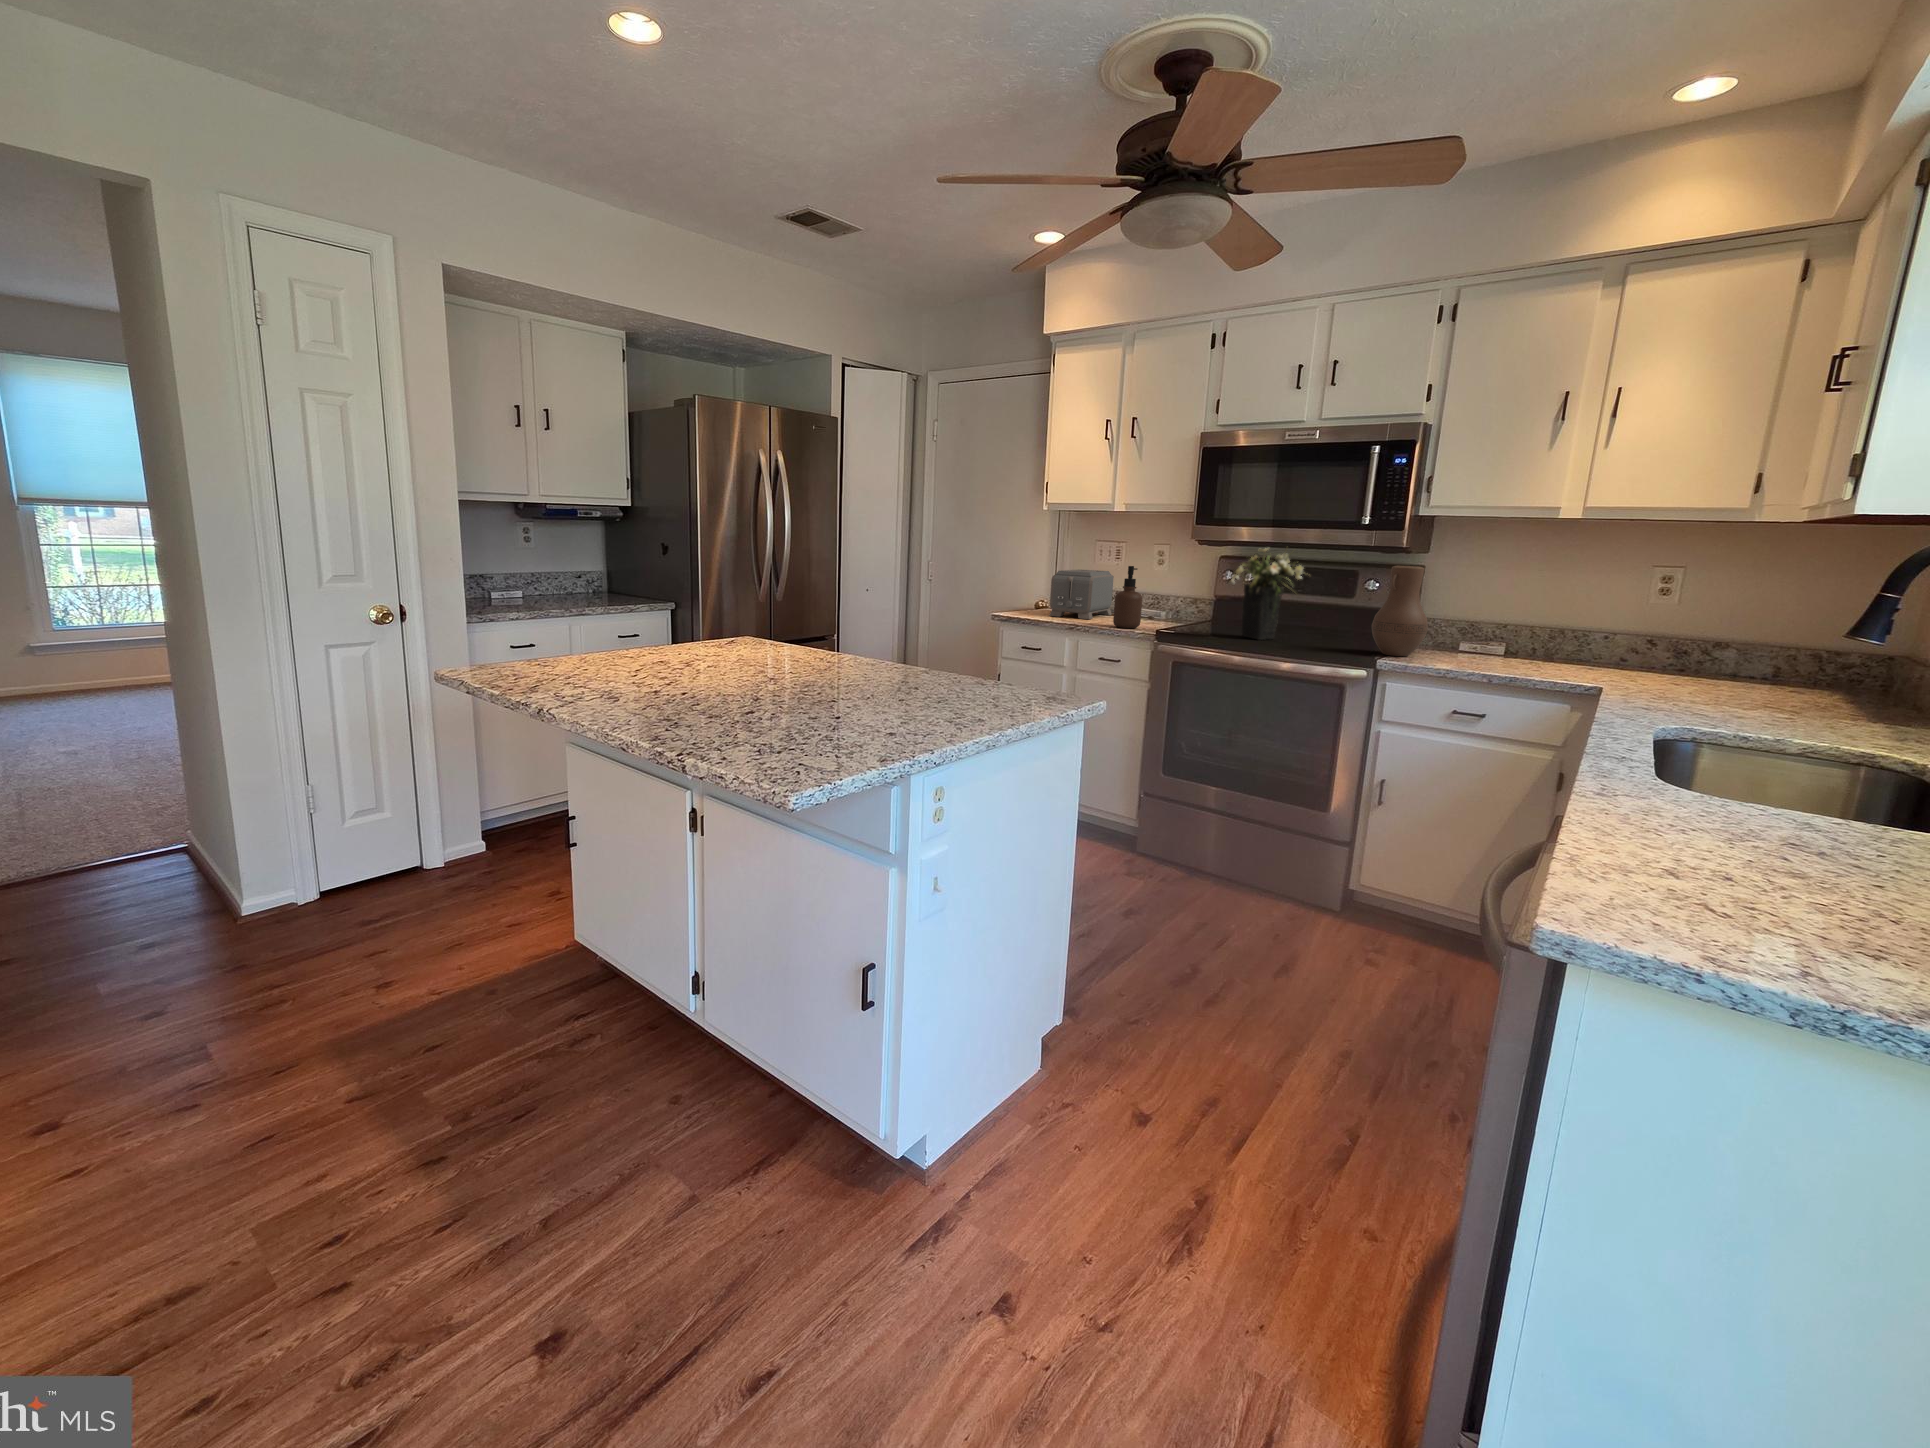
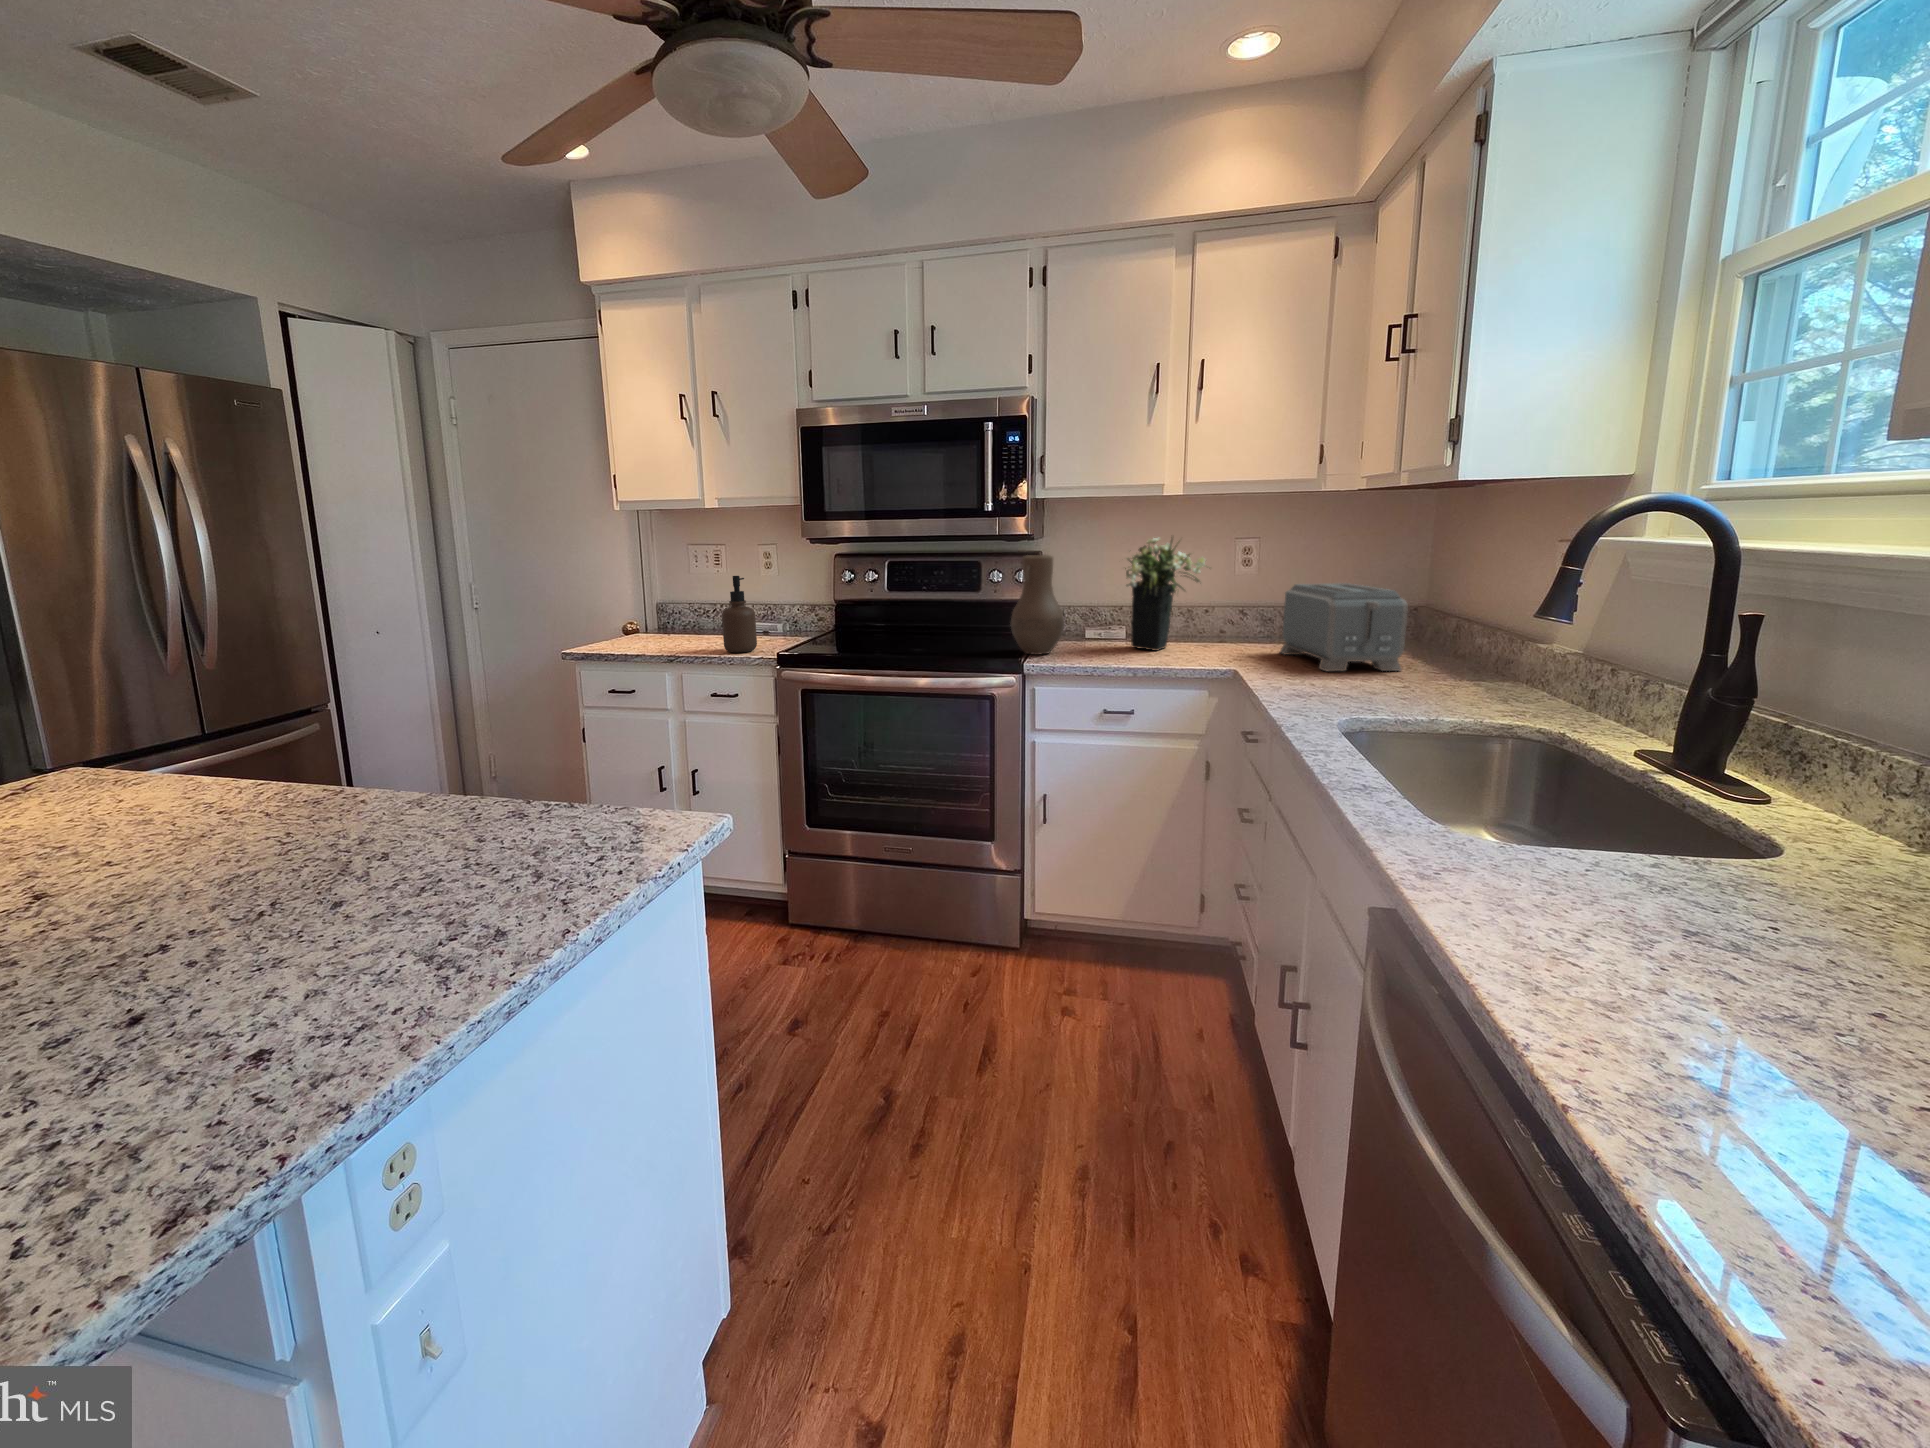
flower arrangement: present [1229,548,1303,640] -> present [1125,537,1205,651]
toaster: present [1049,569,1114,619] -> present [1280,583,1408,671]

